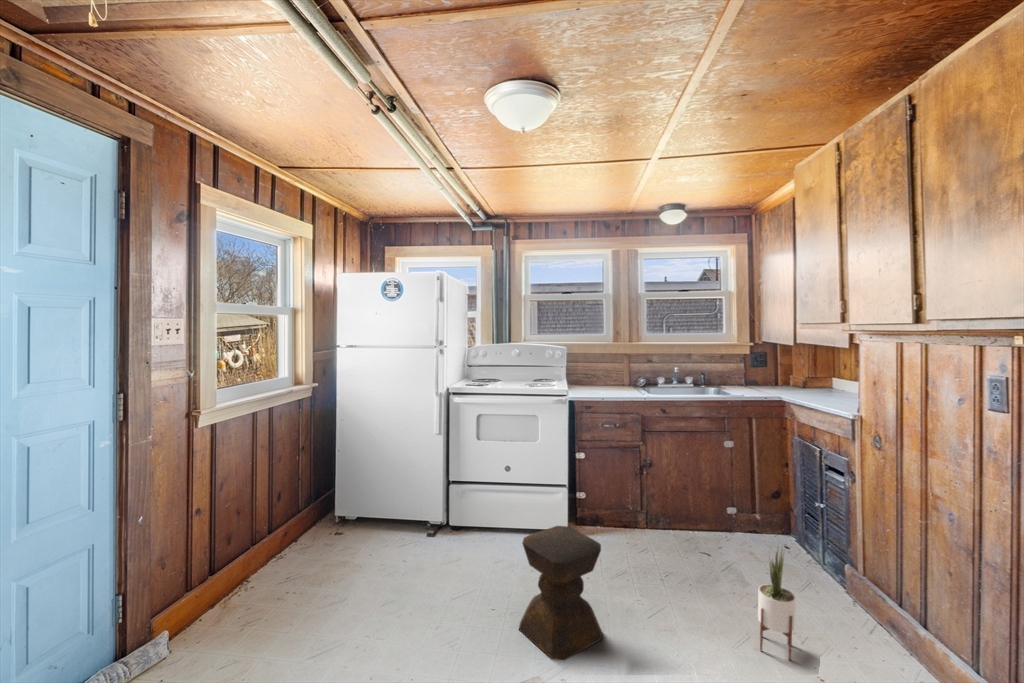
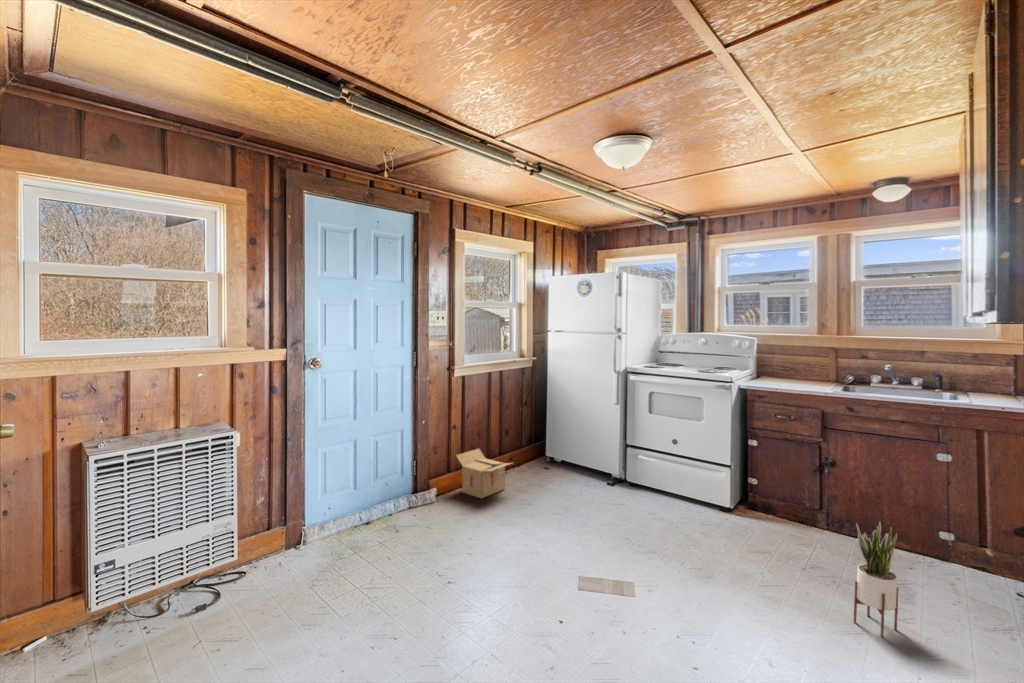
stool: present [519,526,602,660] -> none [636,476,703,570]
cardboard box: none [205,532,311,619] -> present [456,449,511,499]

